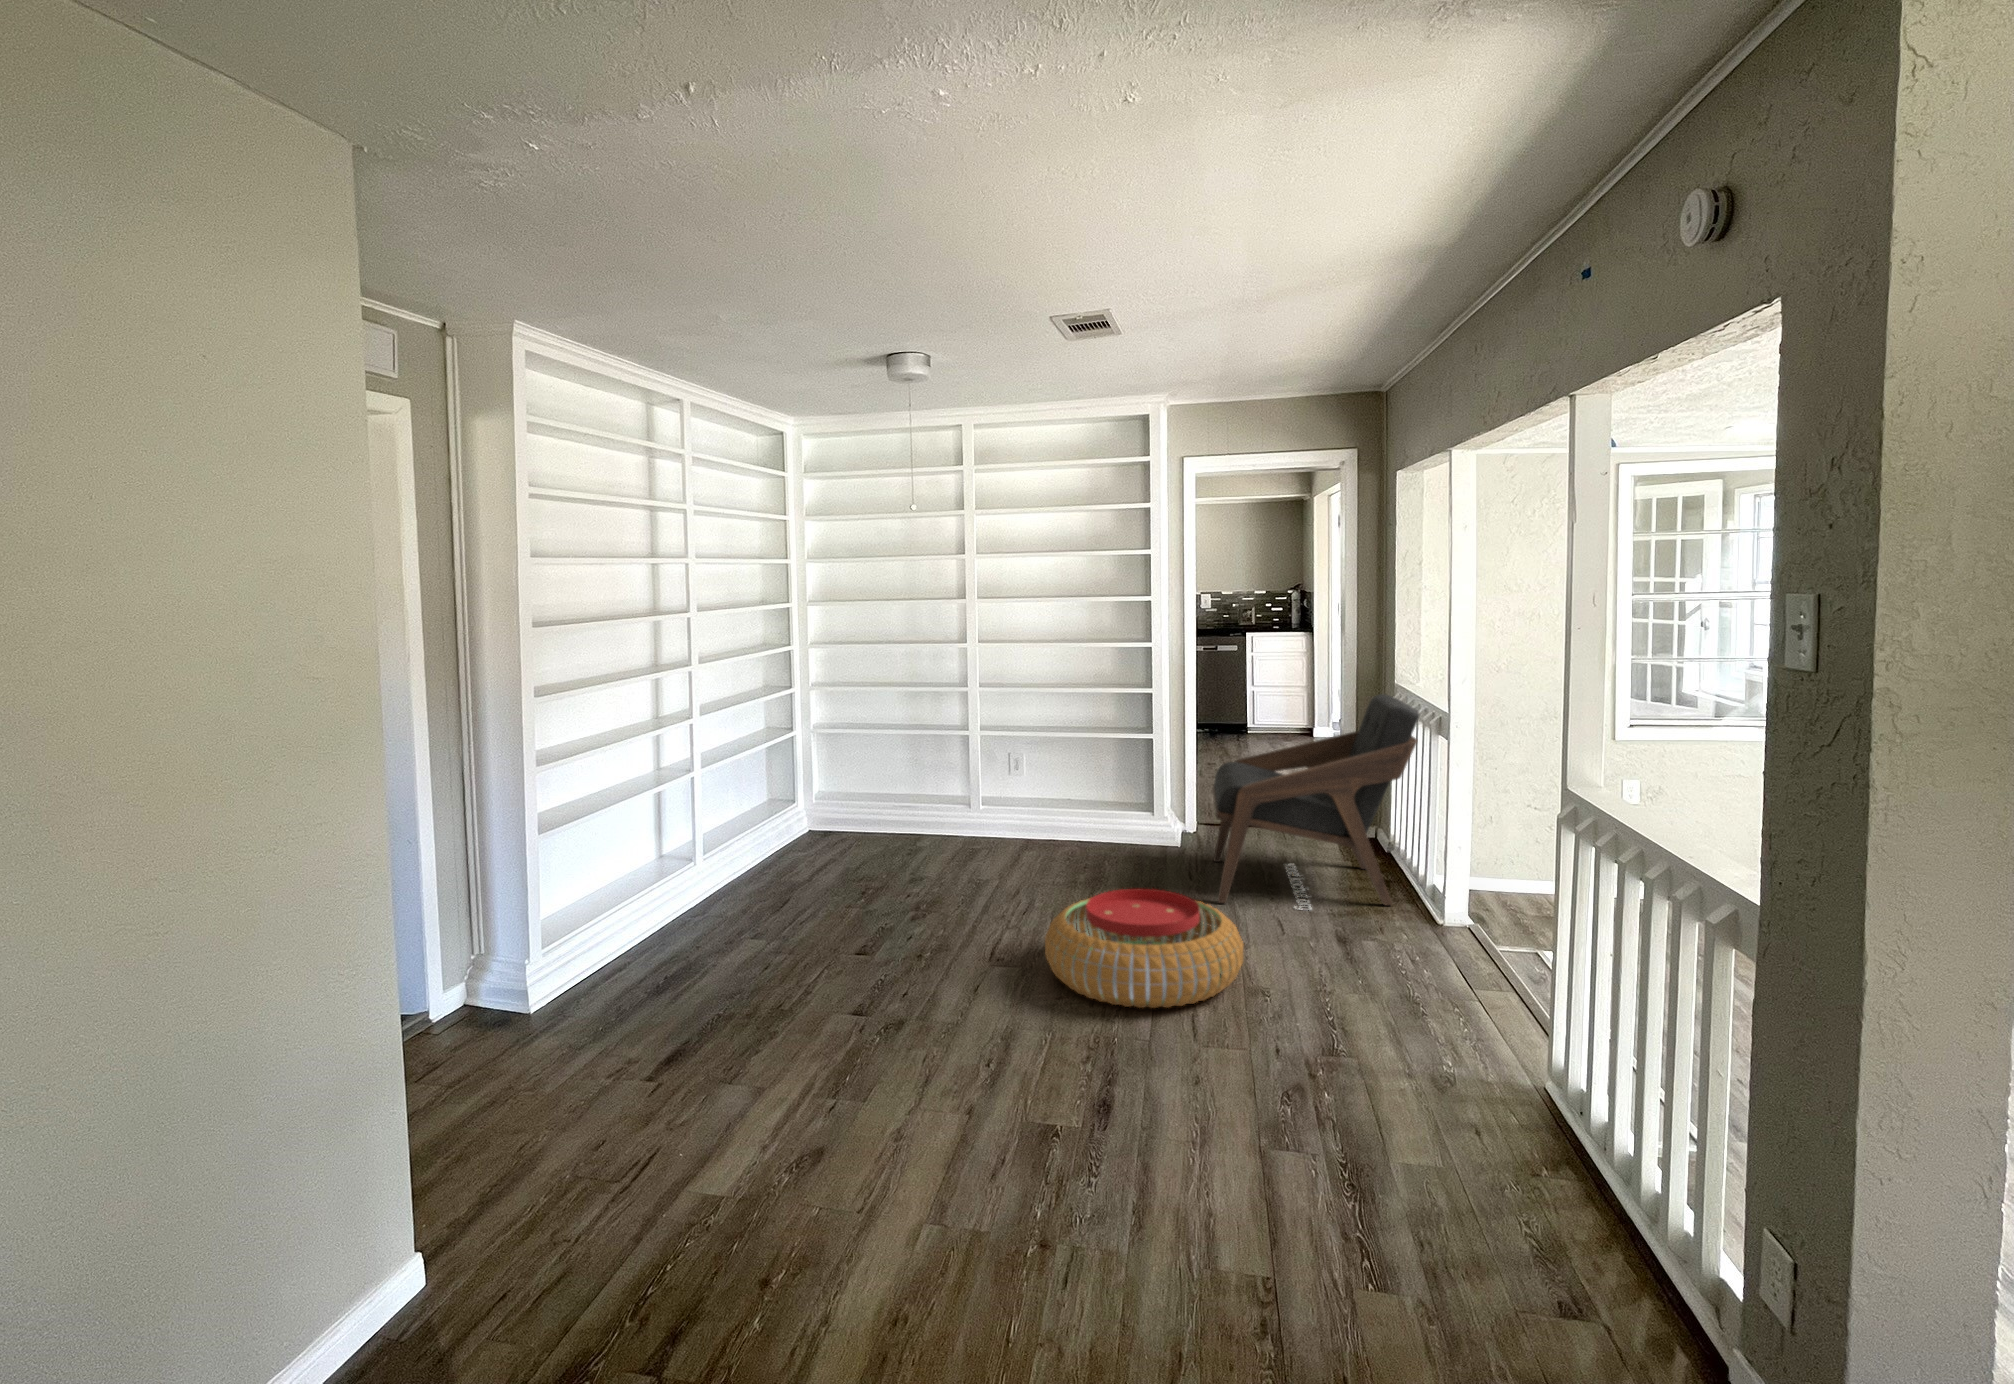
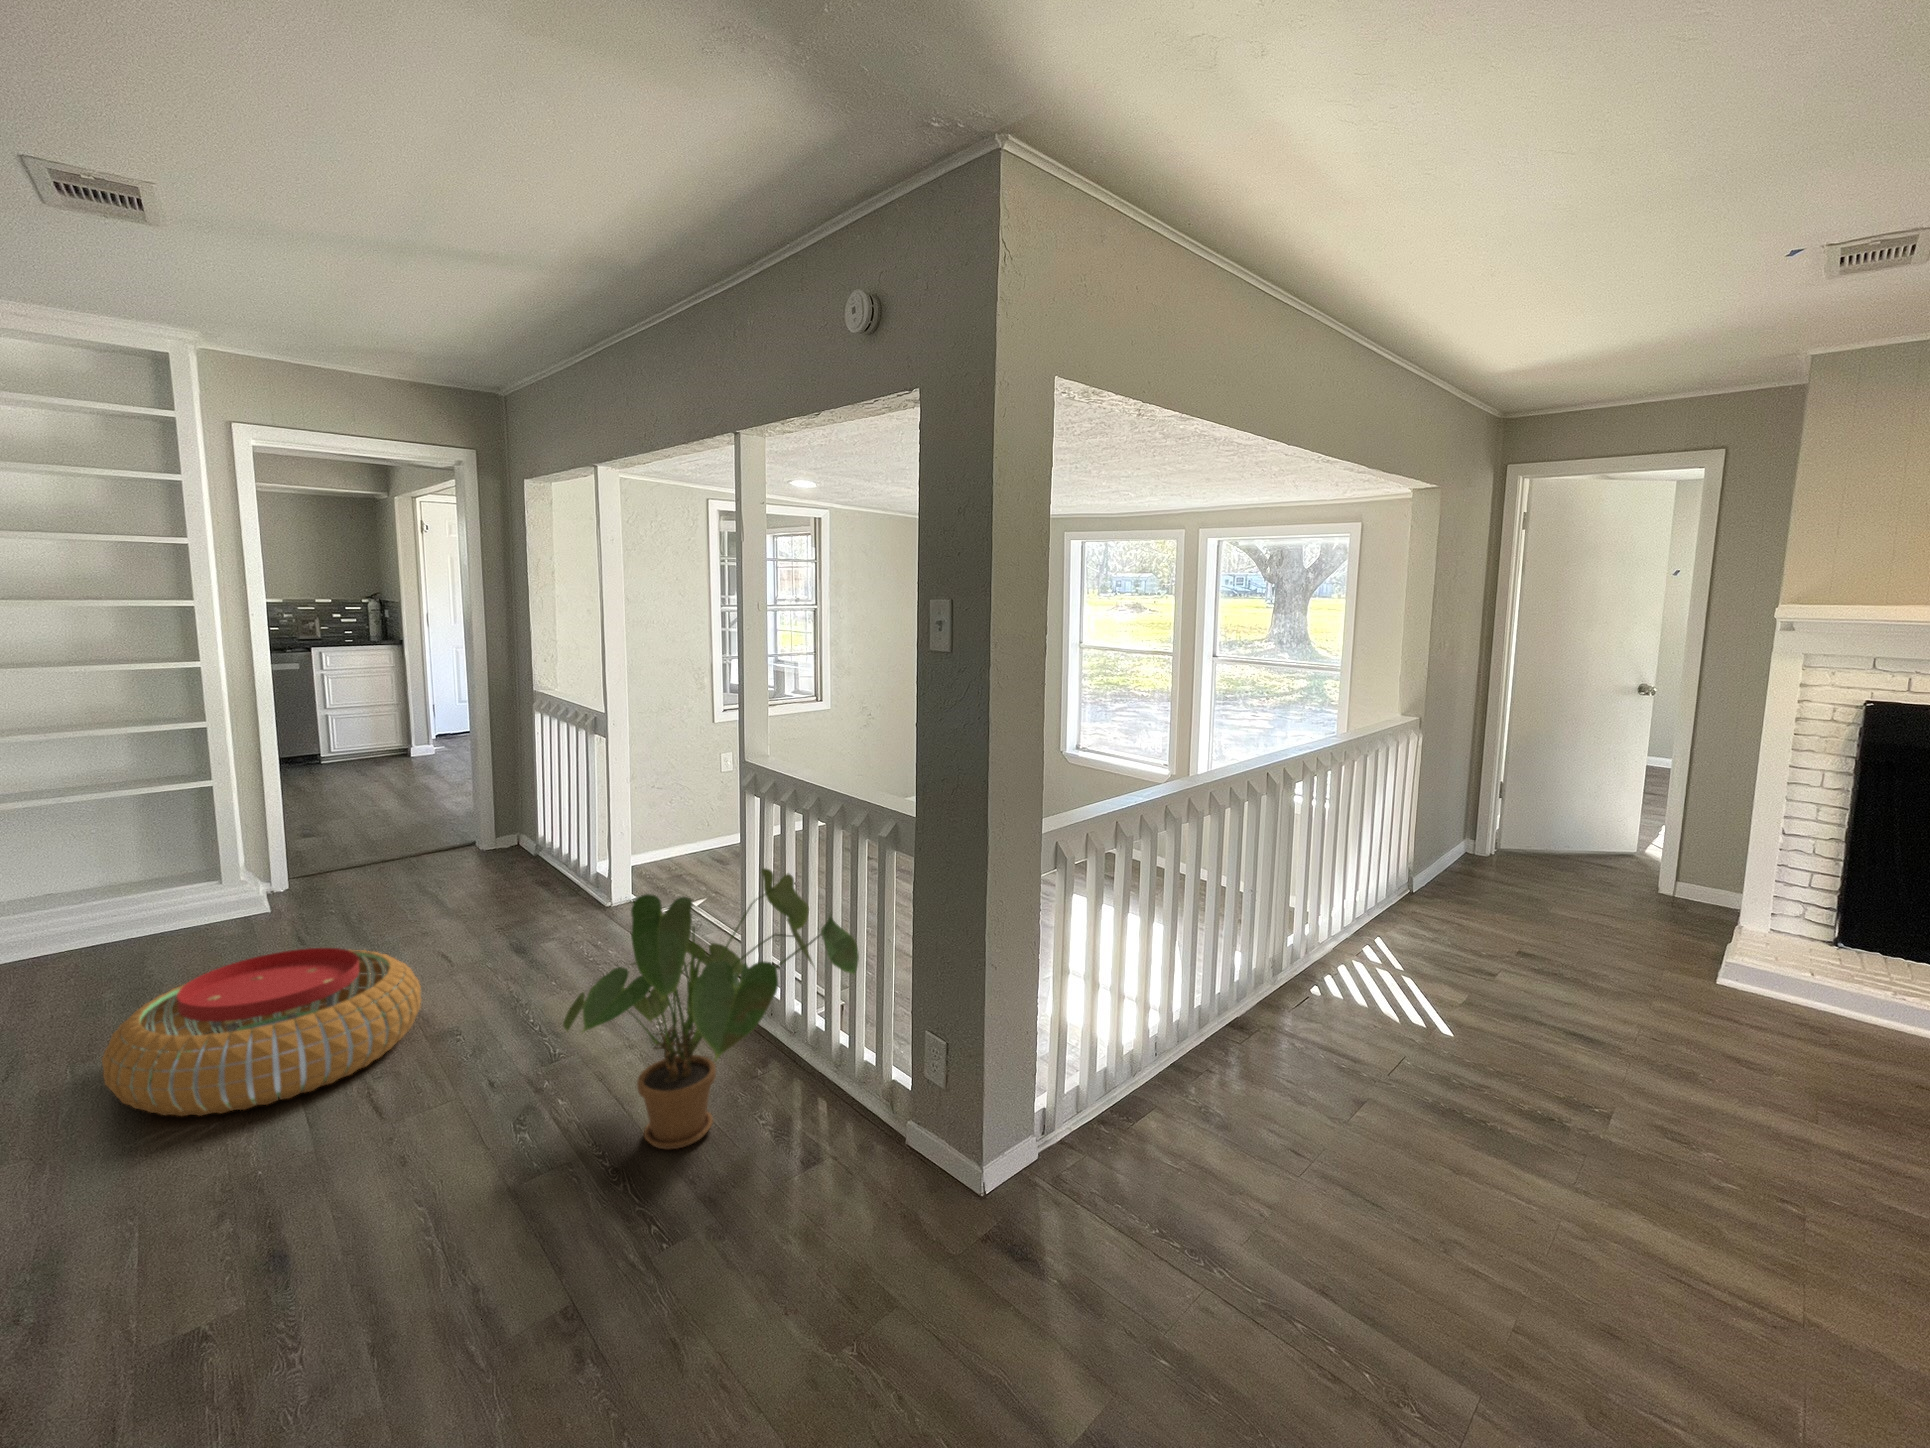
lounge chair: present [1212,694,1419,909] -> none [325,700,572,948]
house plant: none [1322,915,1660,1201] -> present [563,868,859,1149]

